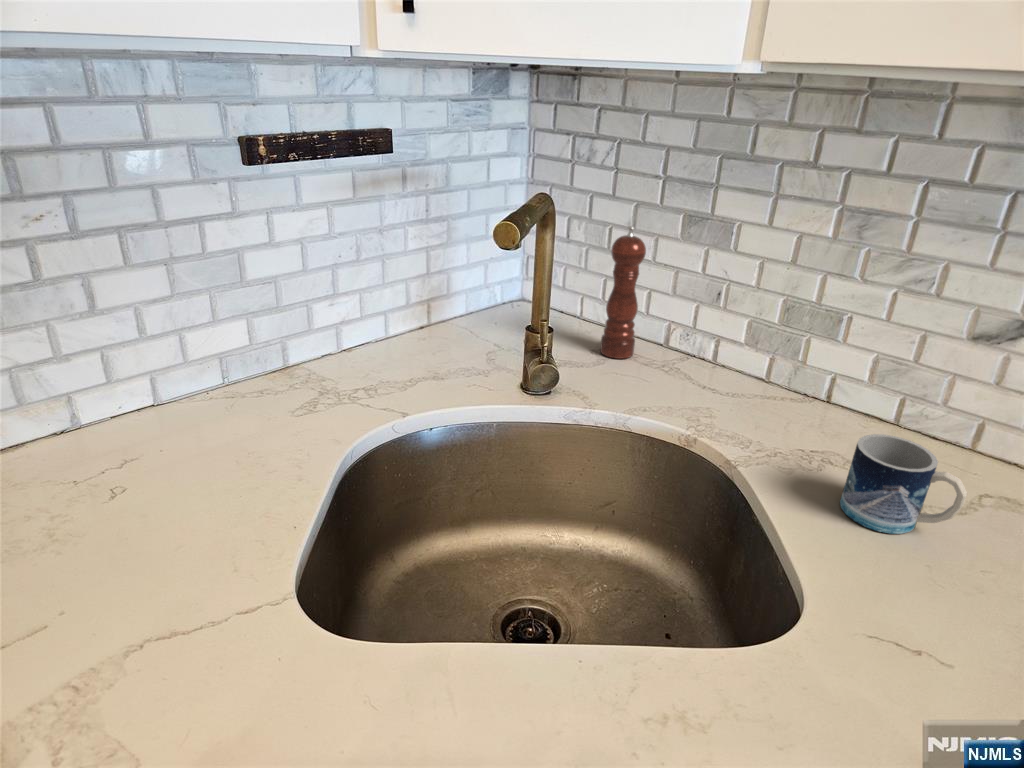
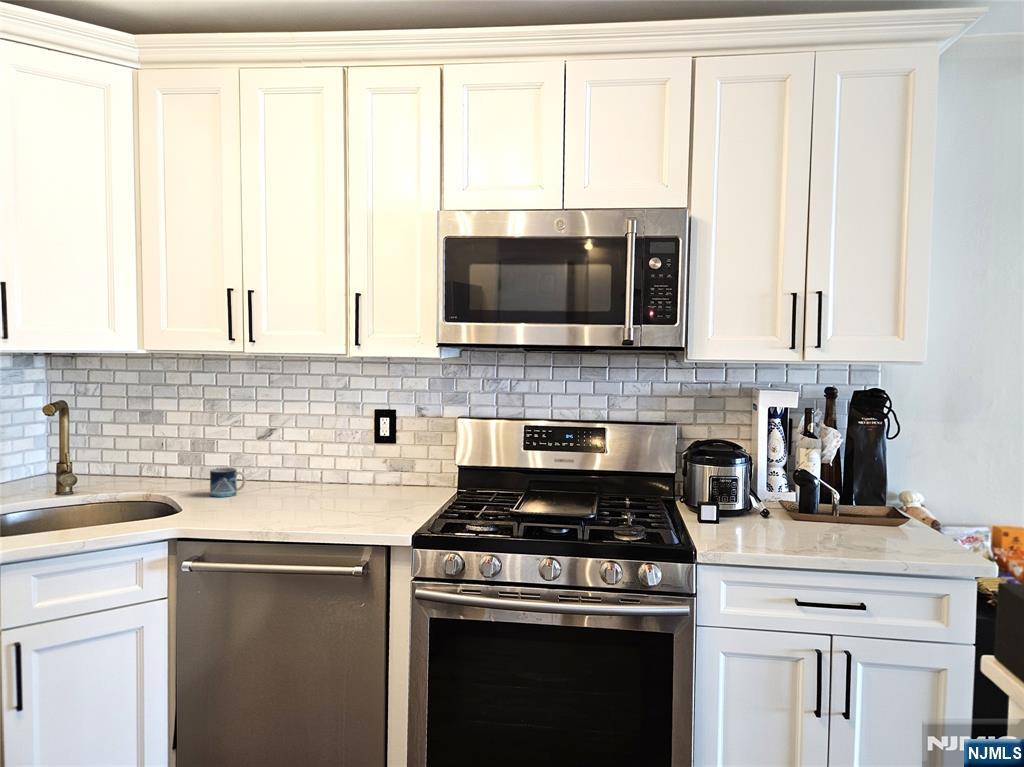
pepper mill: present [600,226,646,359] -> none [104,418,123,482]

